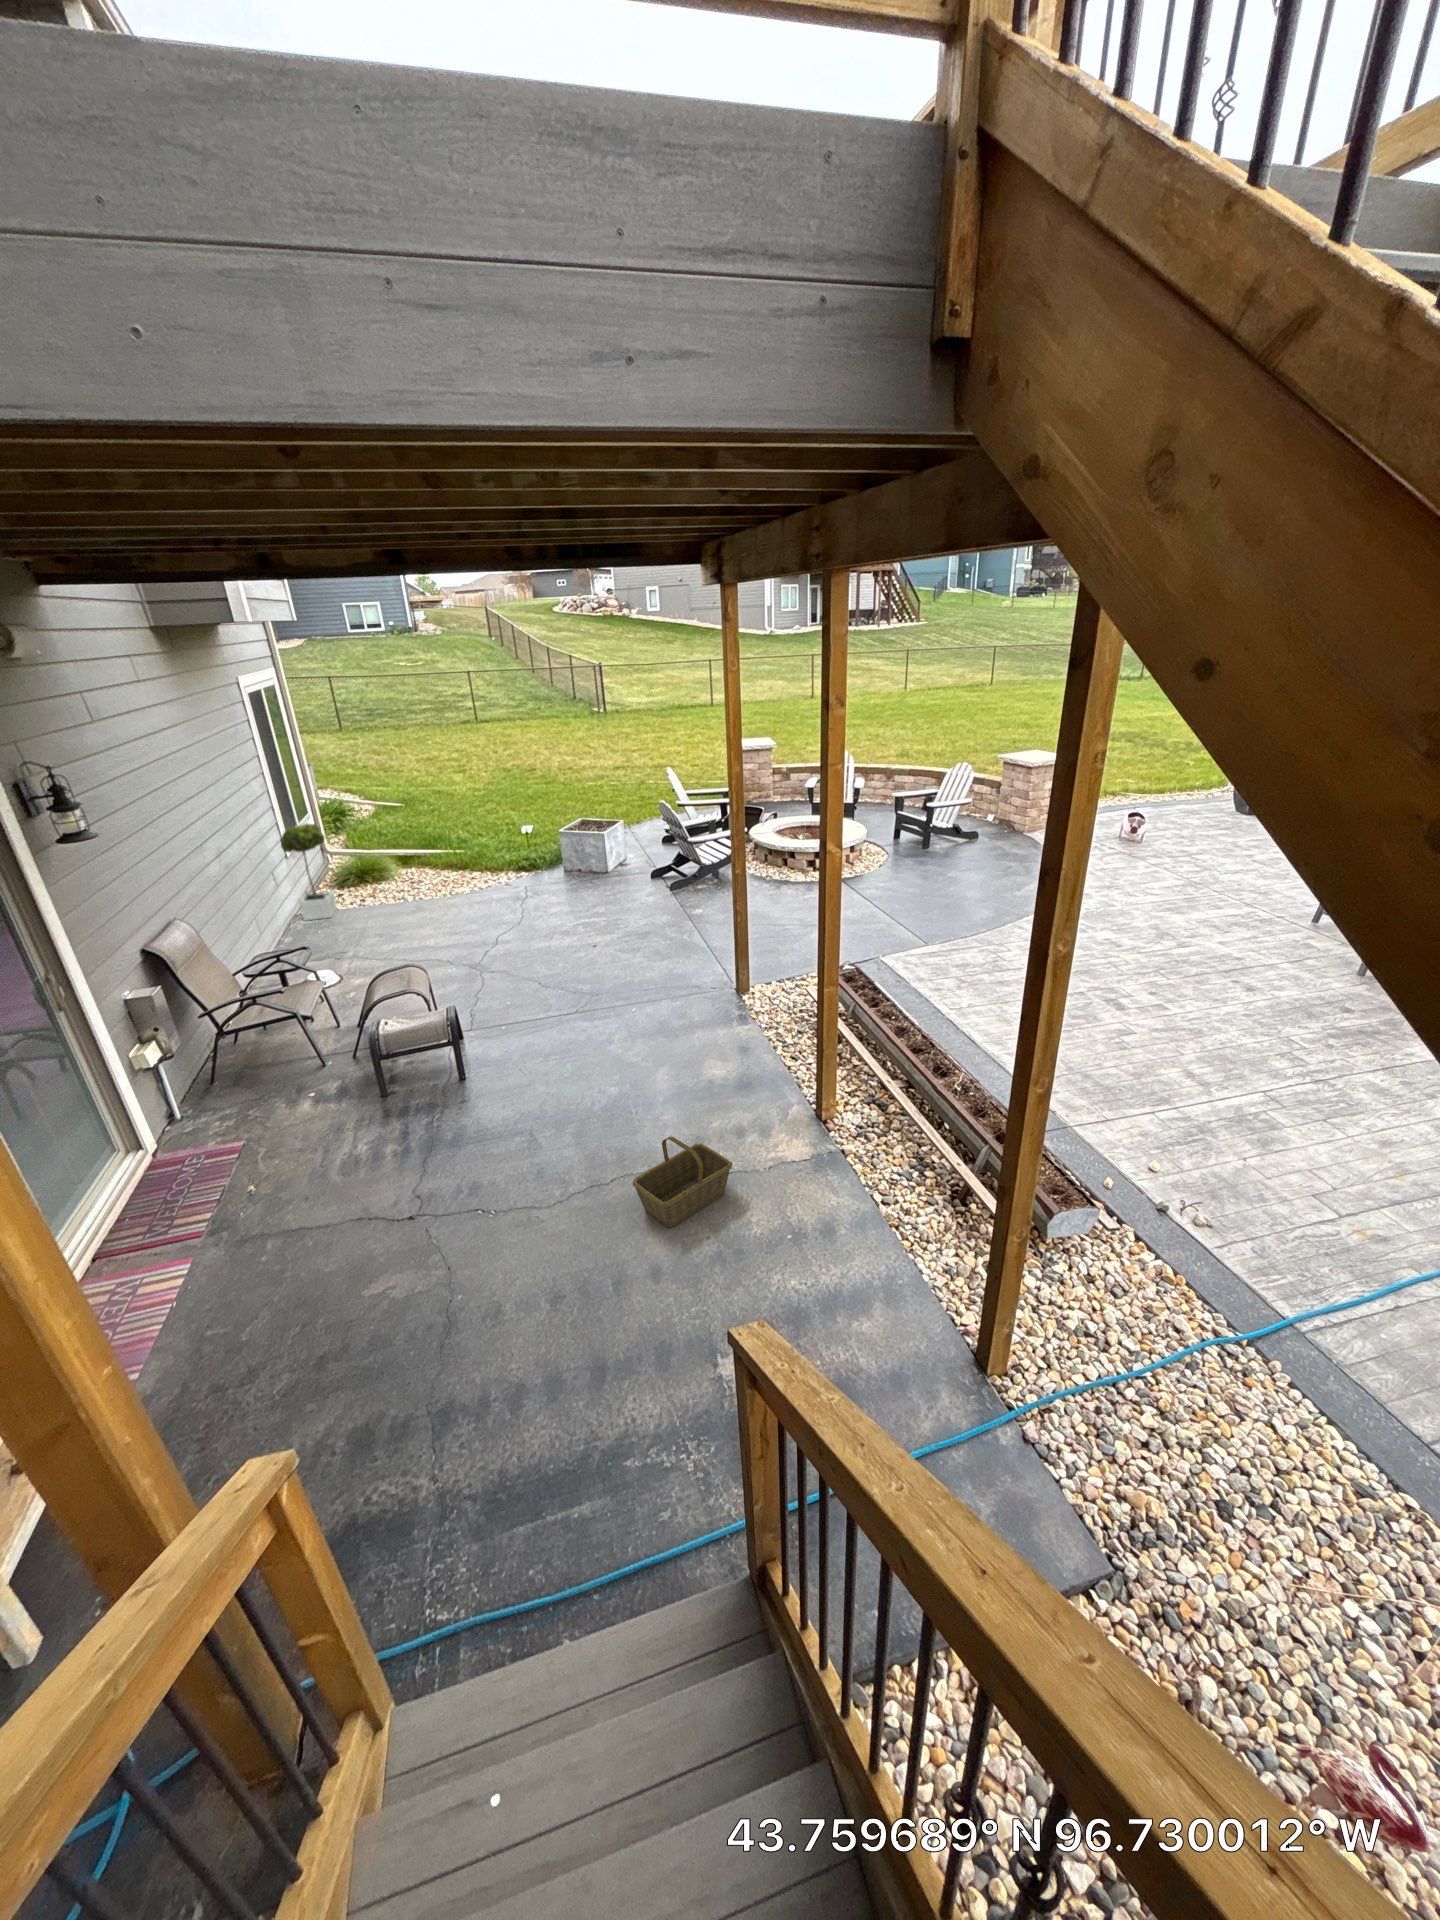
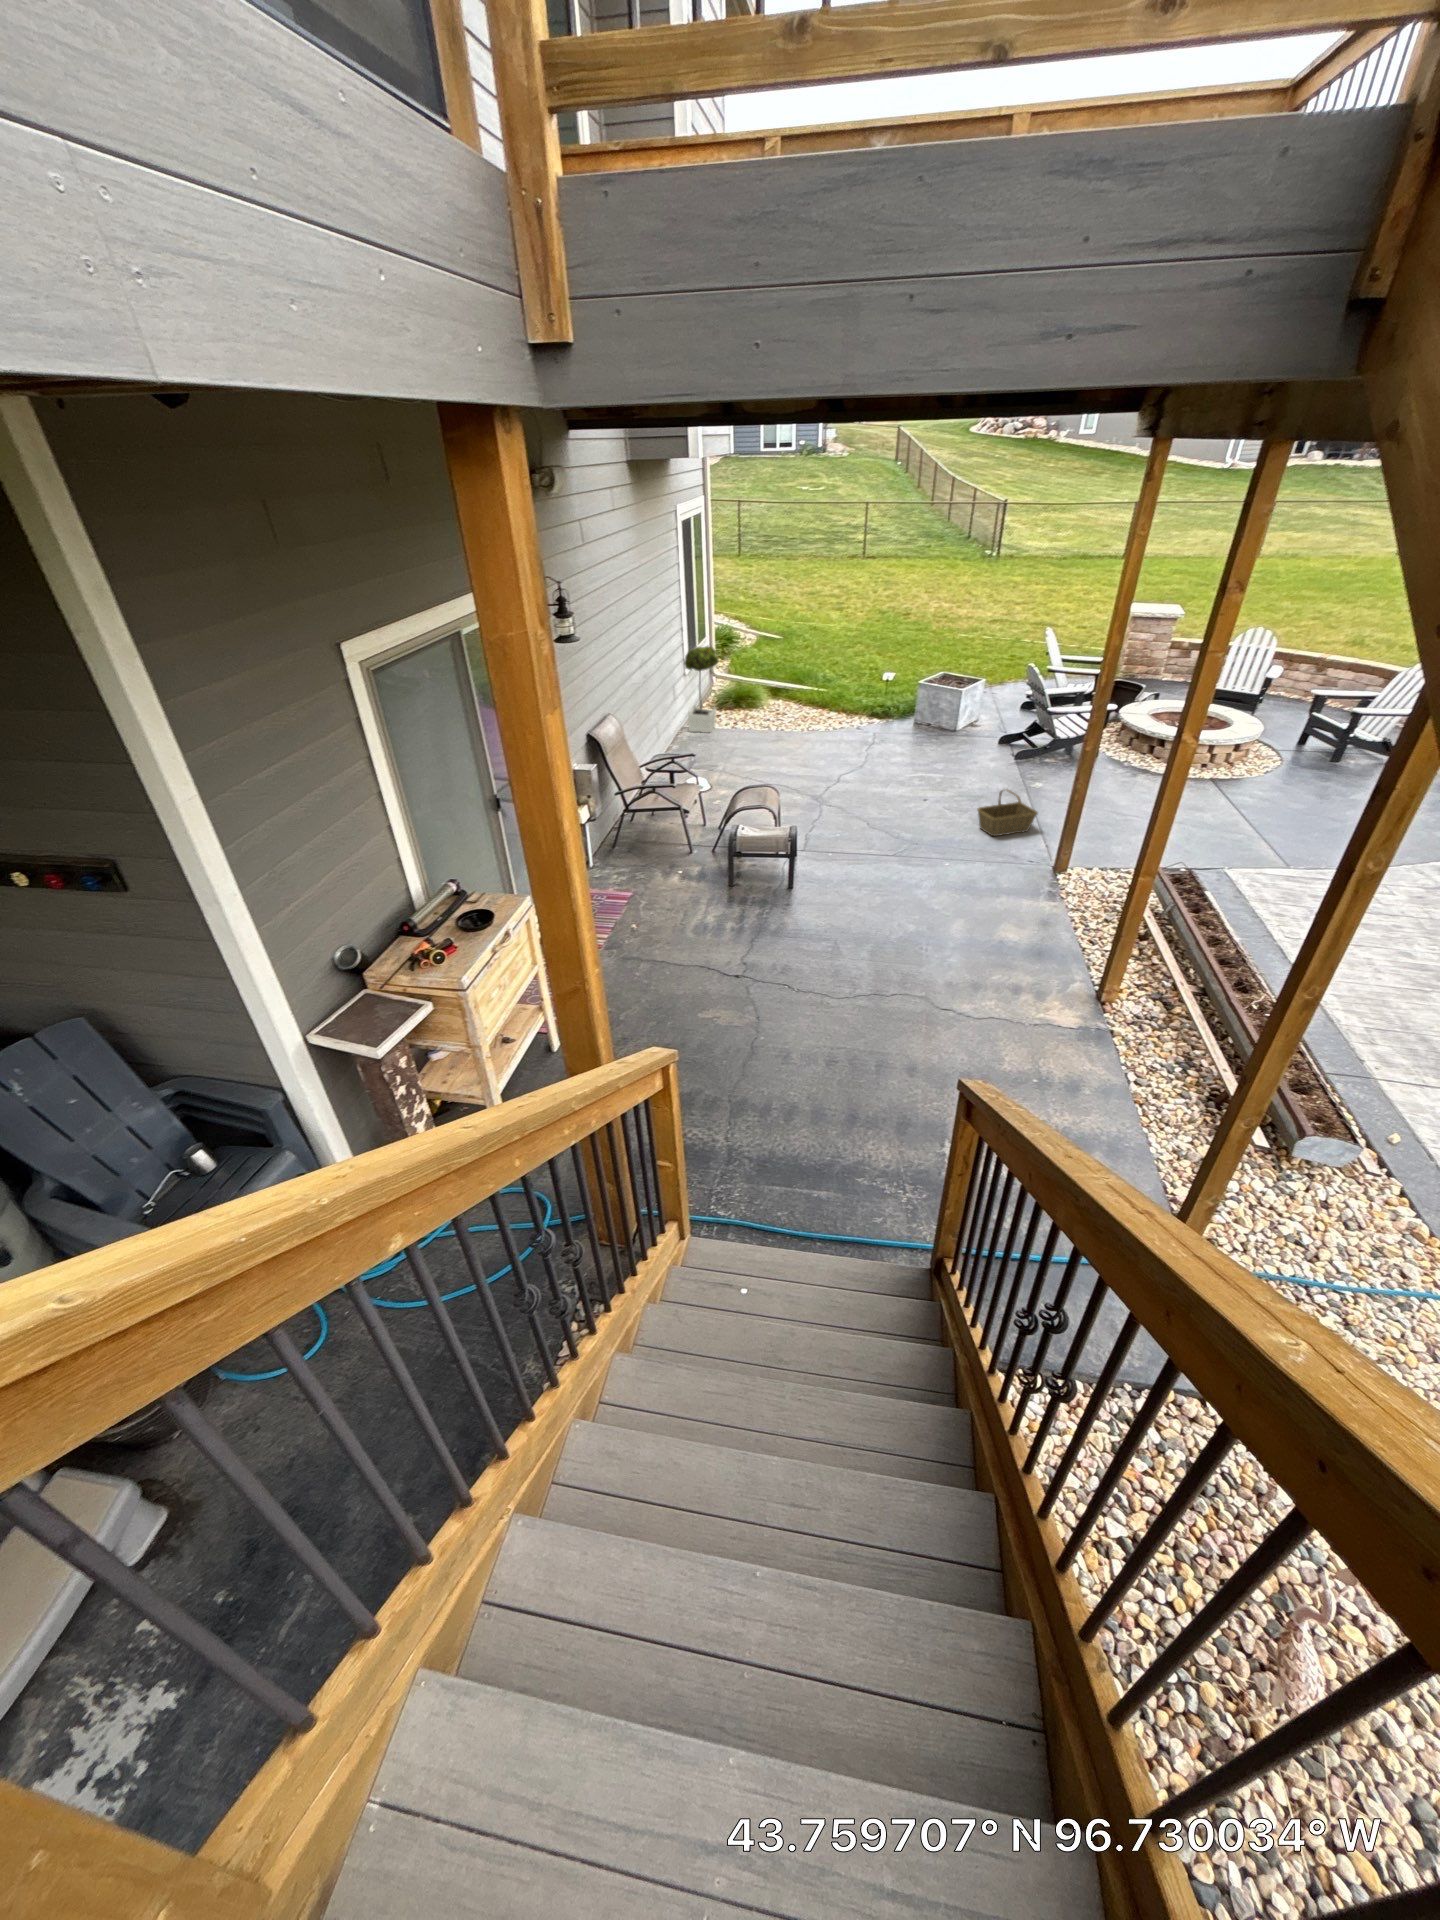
basket: present [633,1137,732,1228] -> present [978,790,1038,836]

